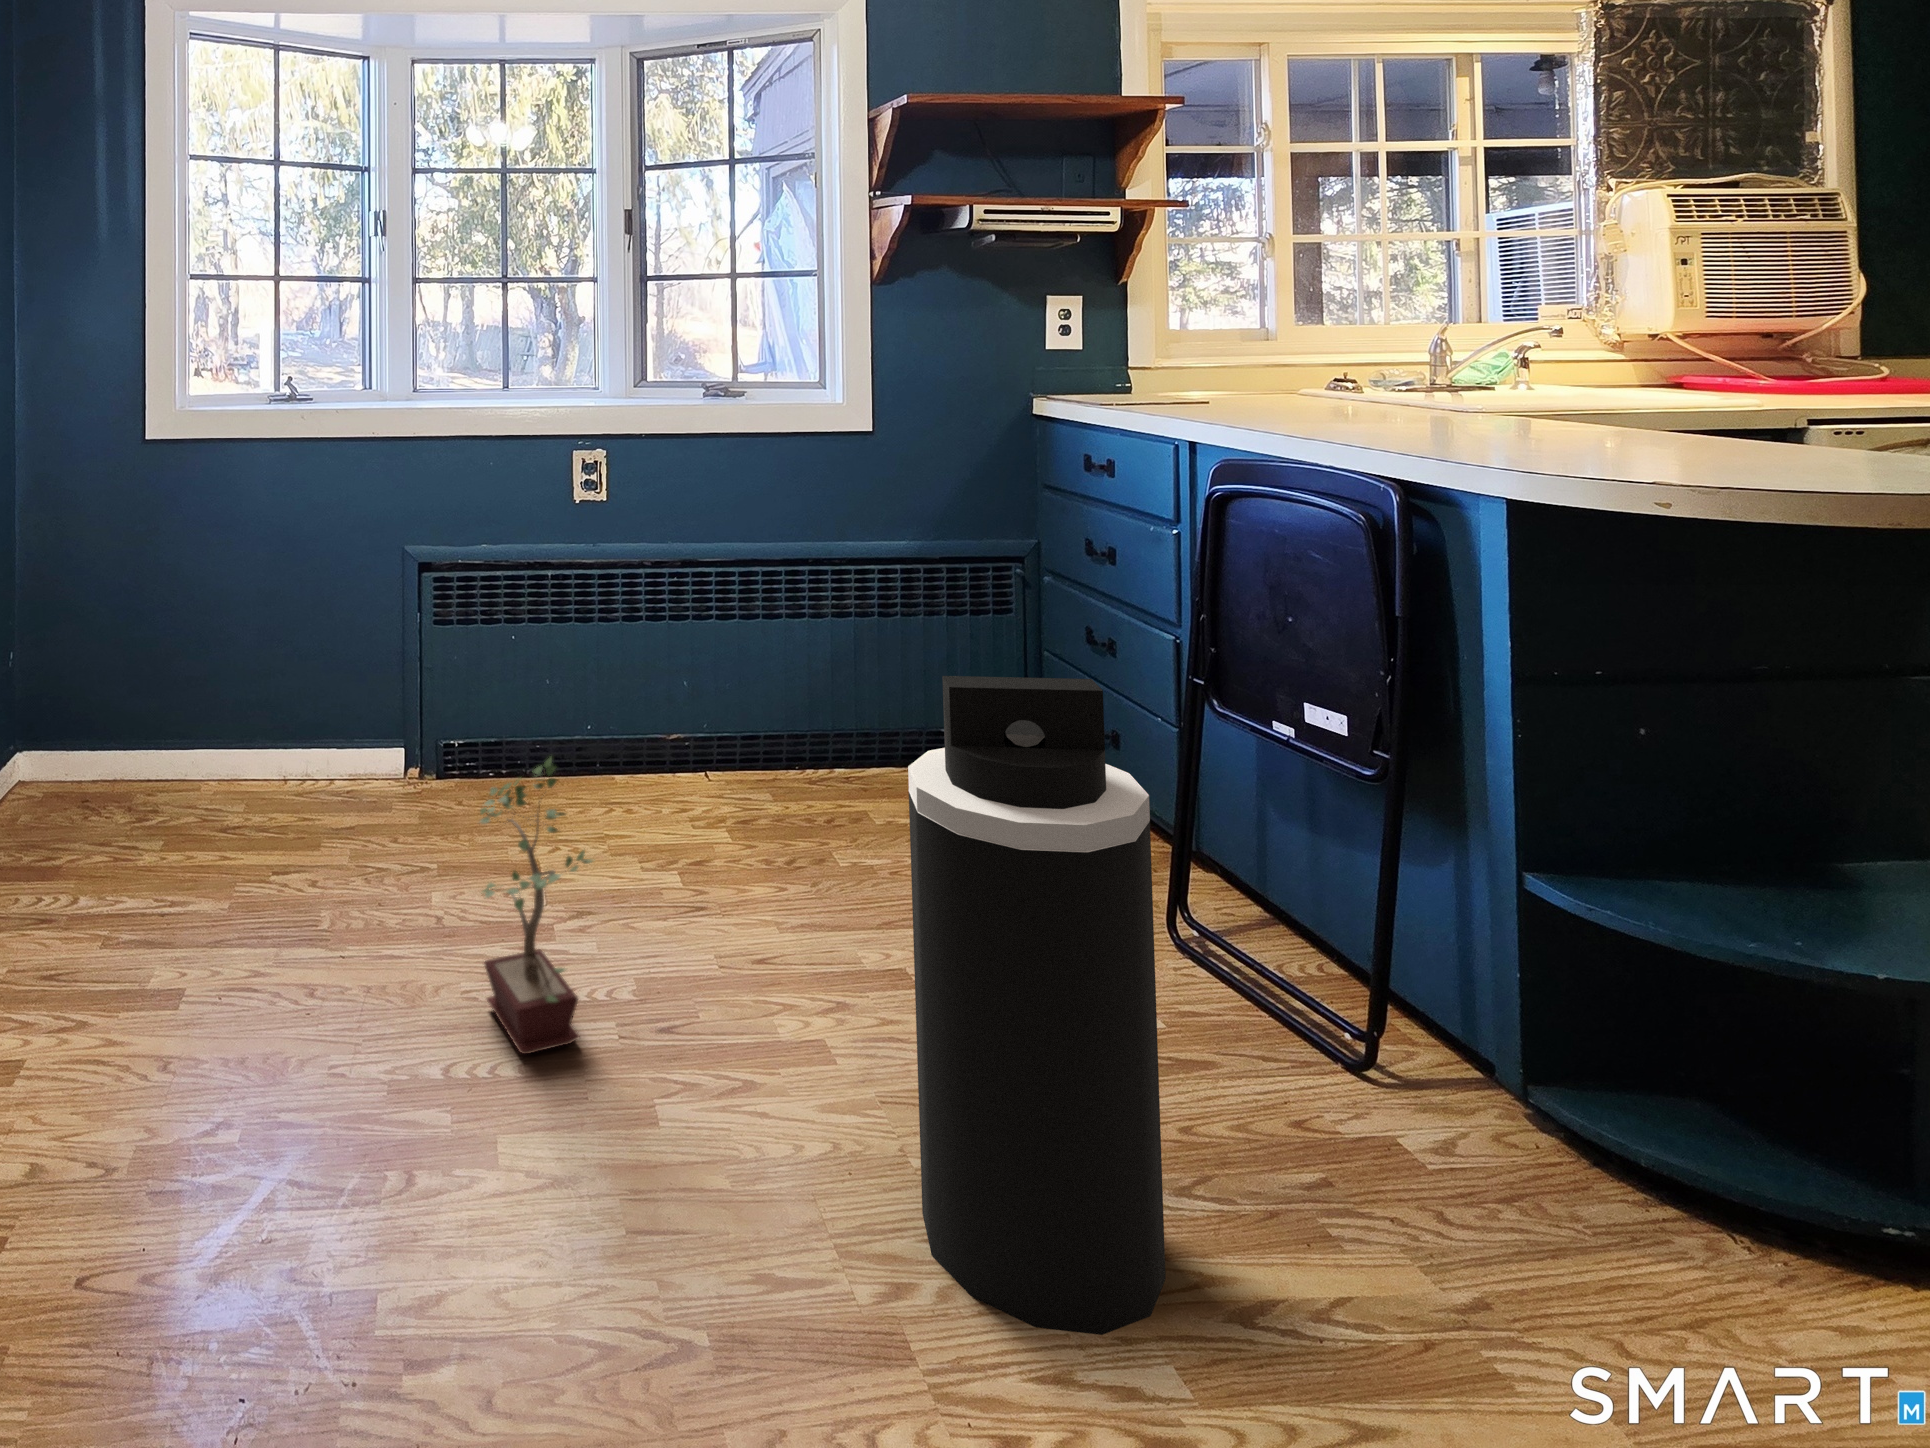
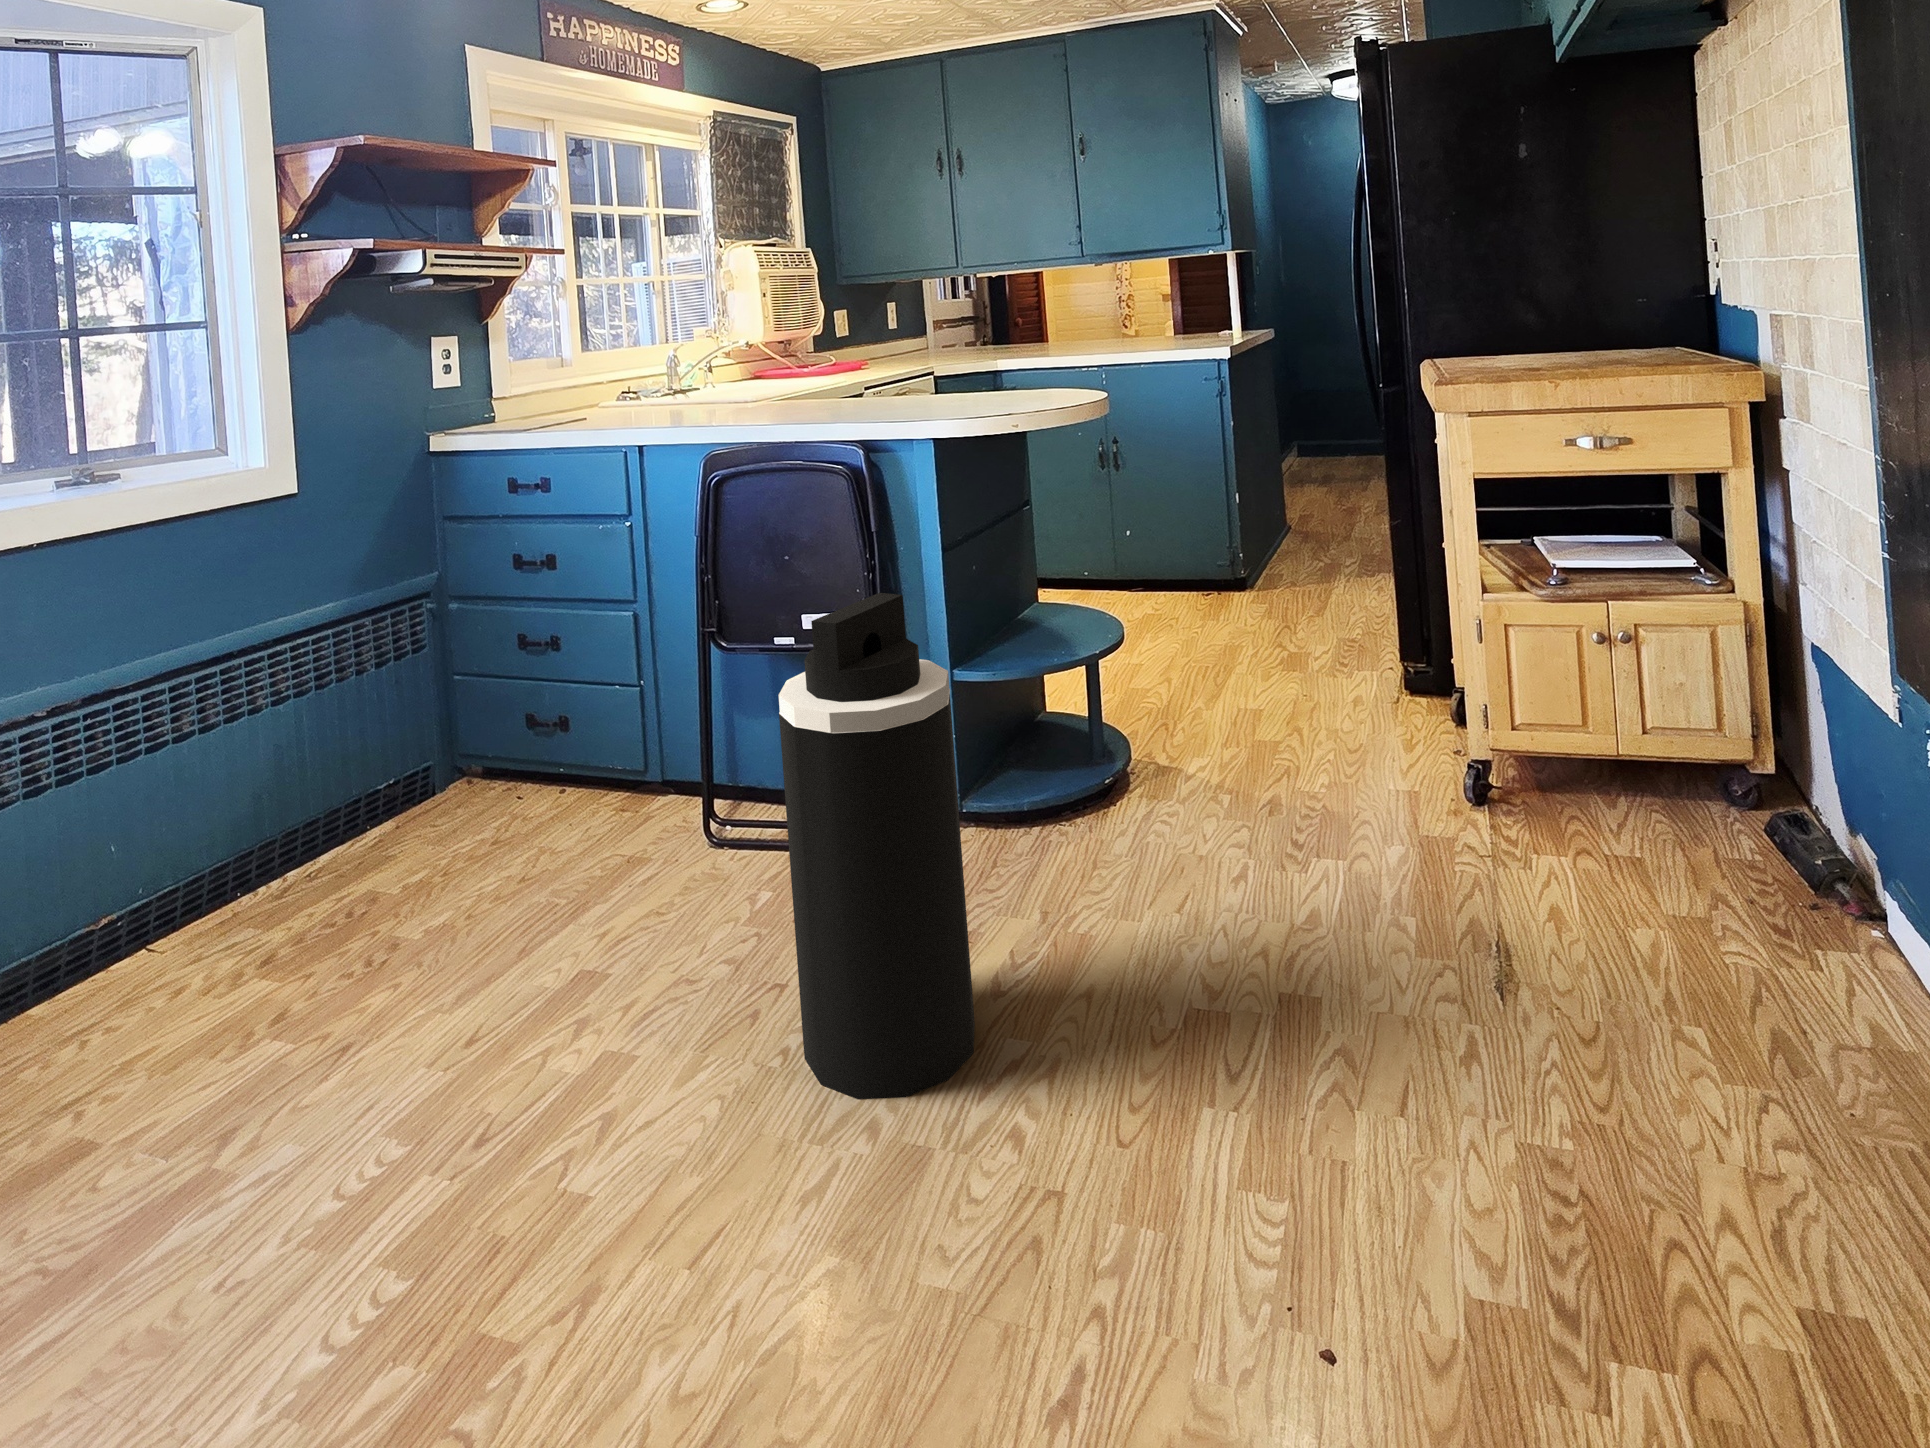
potted plant: present [480,757,592,1054] -> none [184,894,481,1283]

